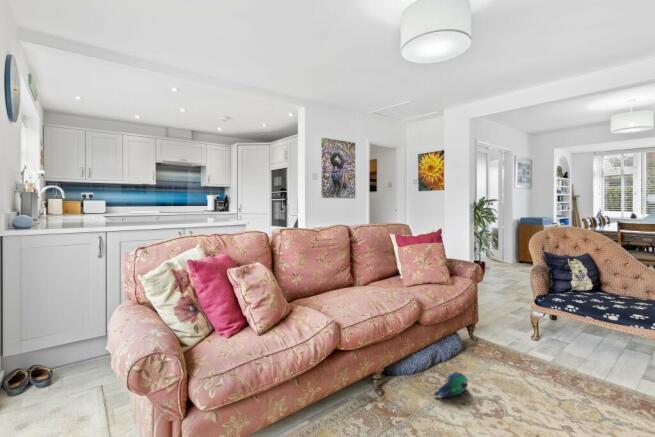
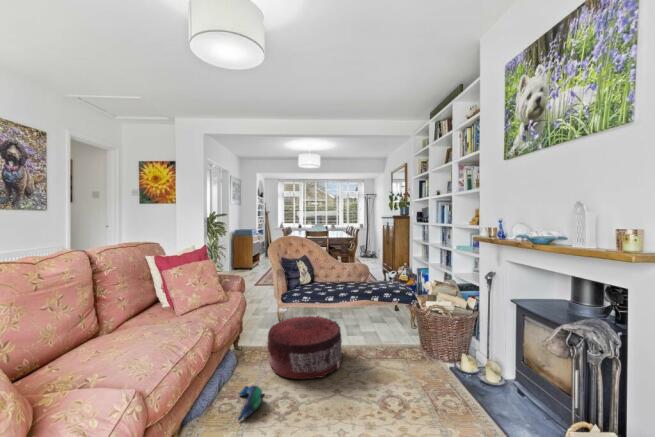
pouf: none [493,322,610,404] -> present [267,316,343,379]

